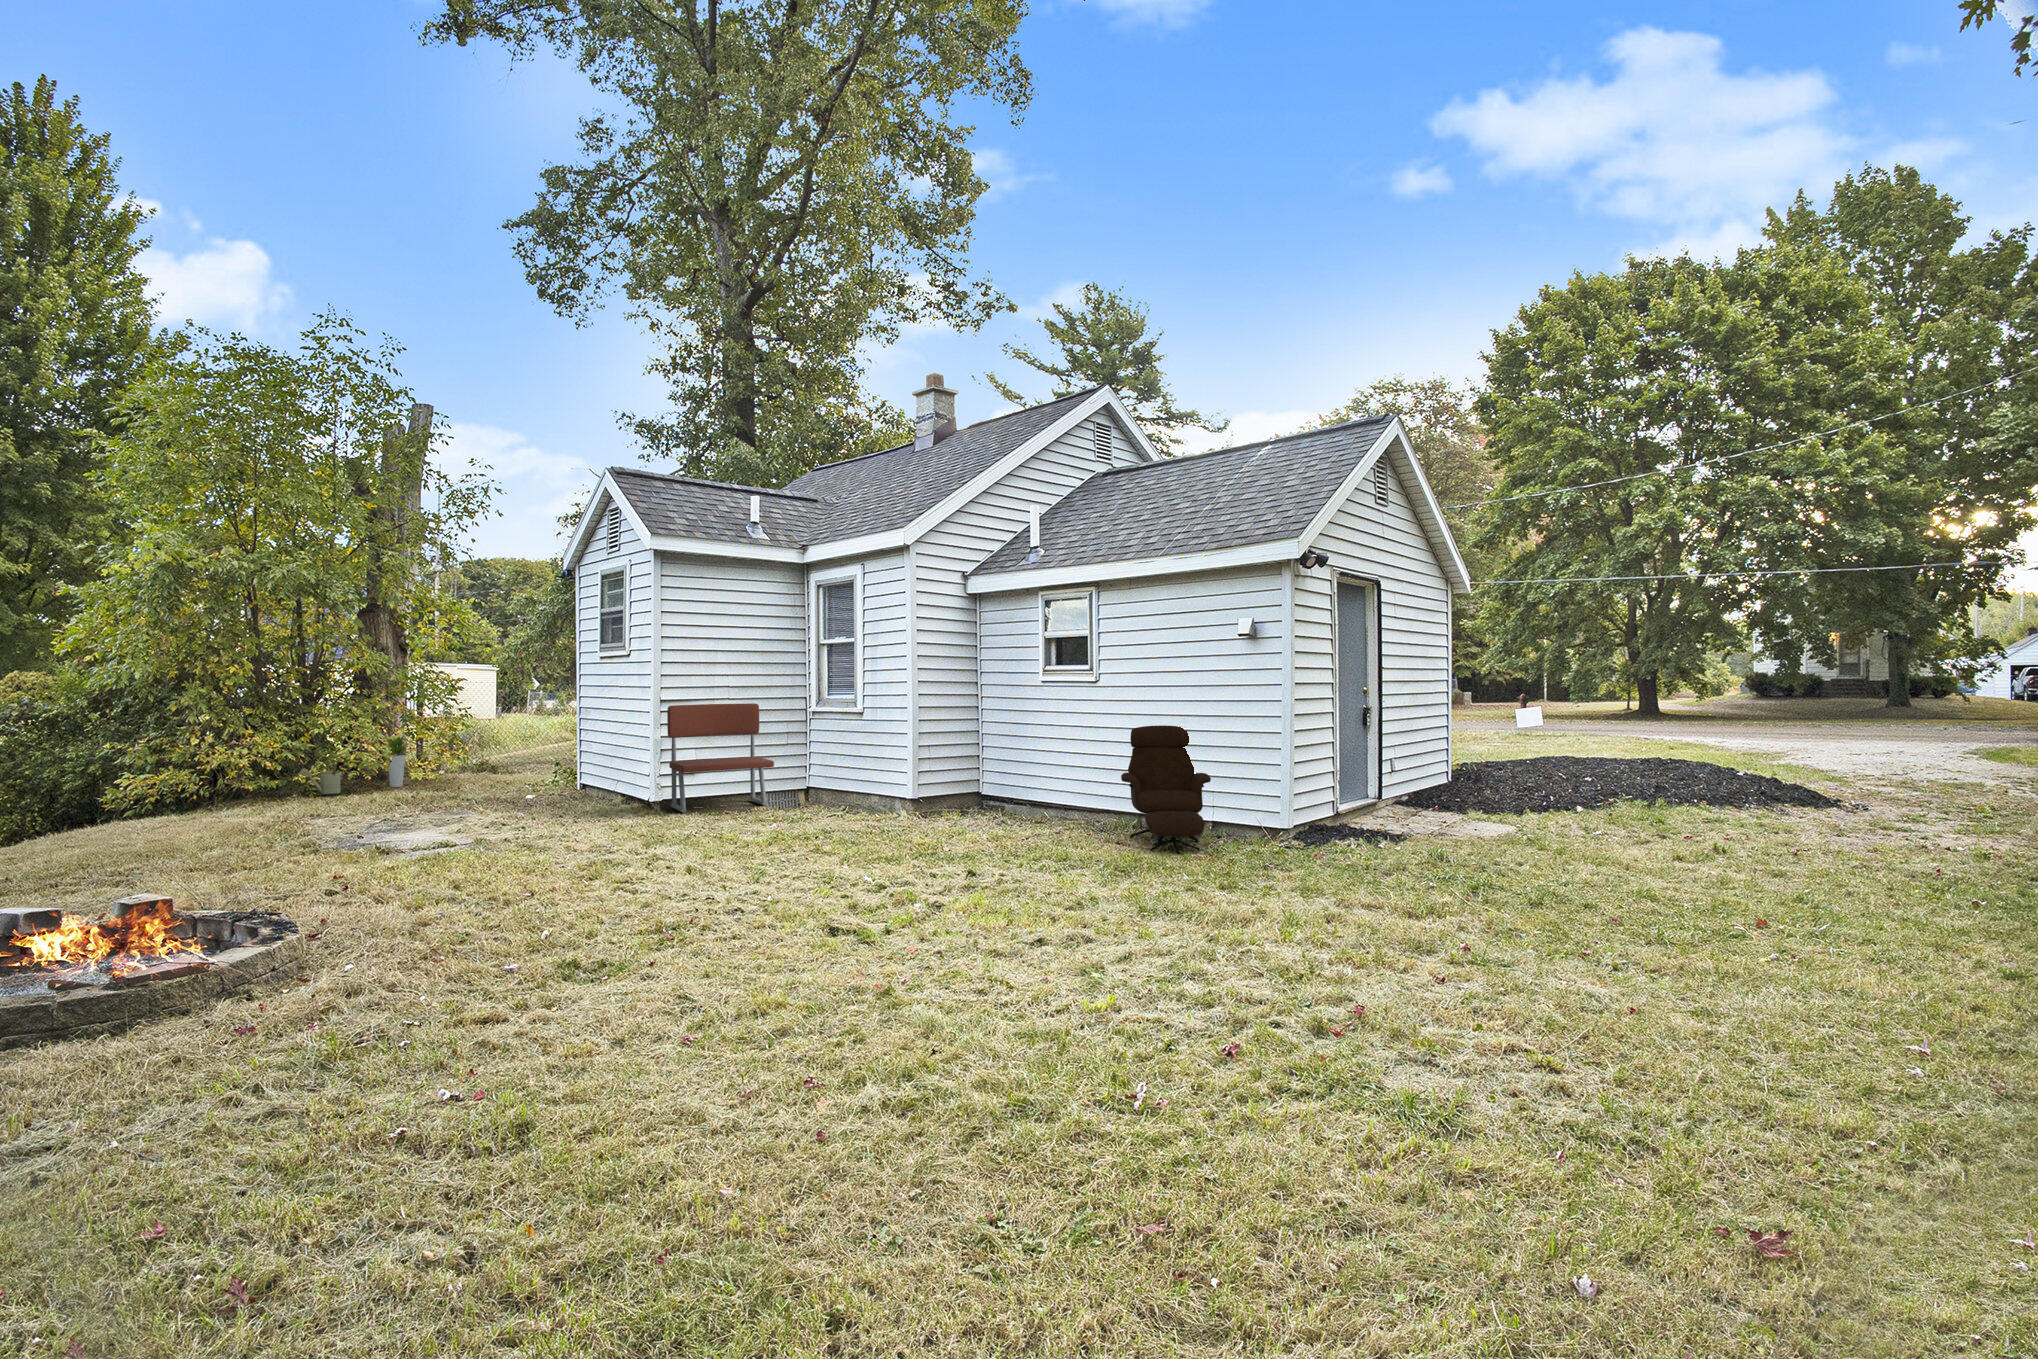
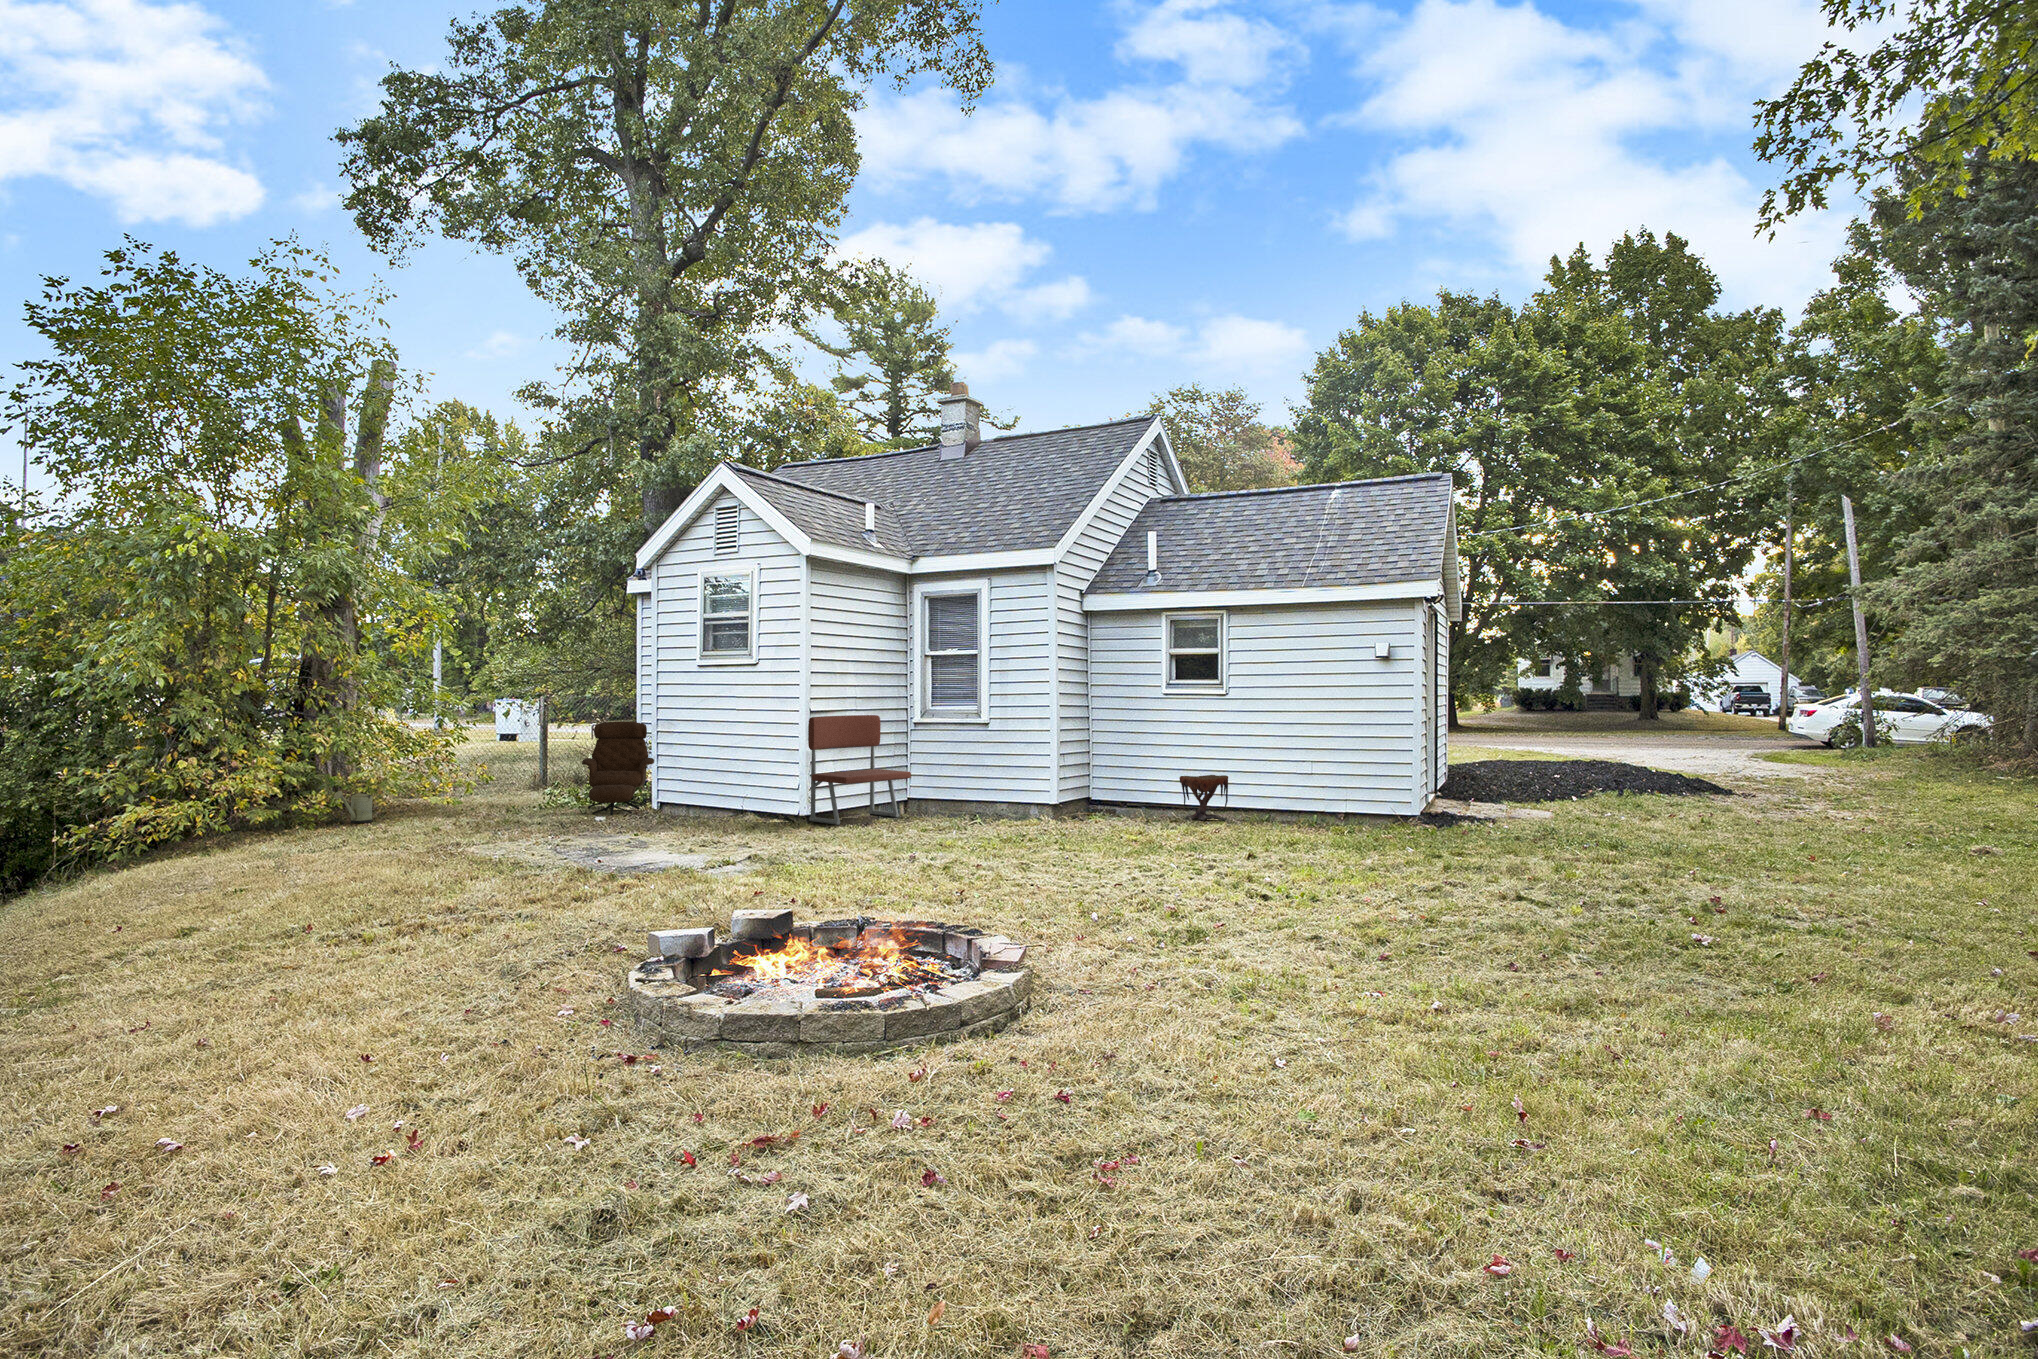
lounge chair: present [1121,725,1211,854] -> present [582,721,654,815]
planter: present [388,736,406,787] -> none [395,754,422,813]
side table: none [1035,771,1087,822] -> present [1179,775,1228,821]

